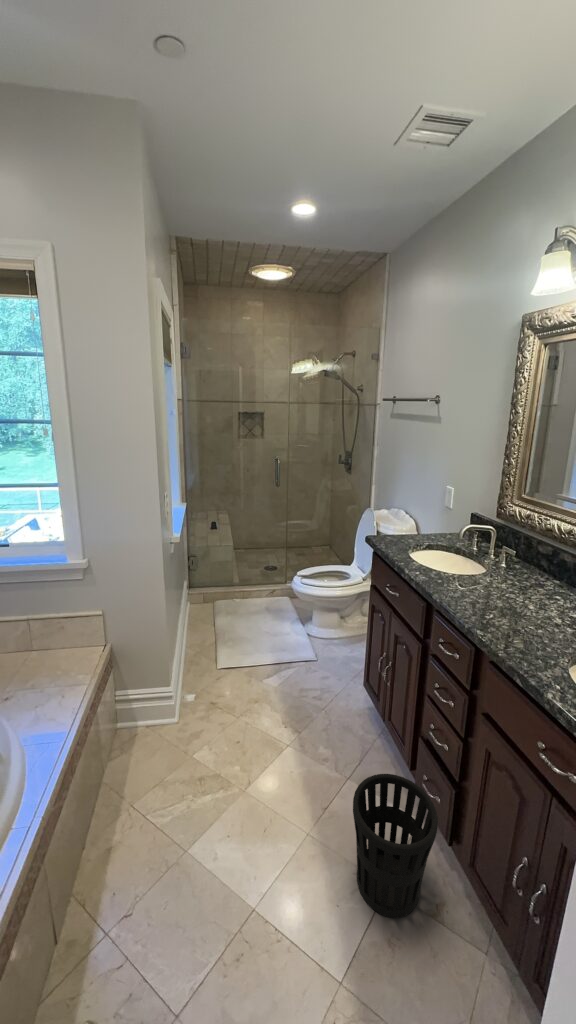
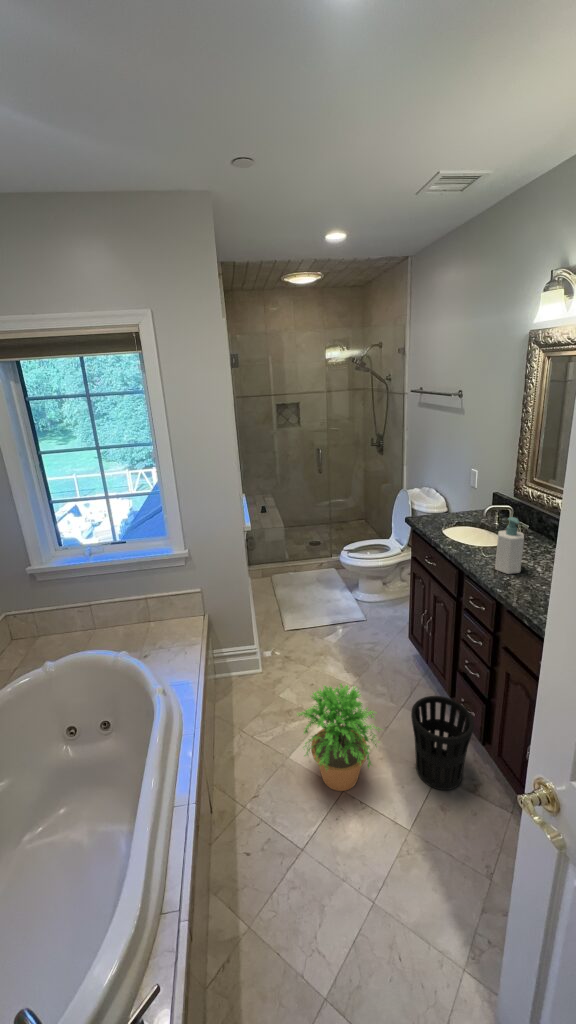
soap bottle: none [474,533,515,611] -> present [495,517,524,574]
potted plant: none [191,749,310,915] -> present [298,684,376,791]

